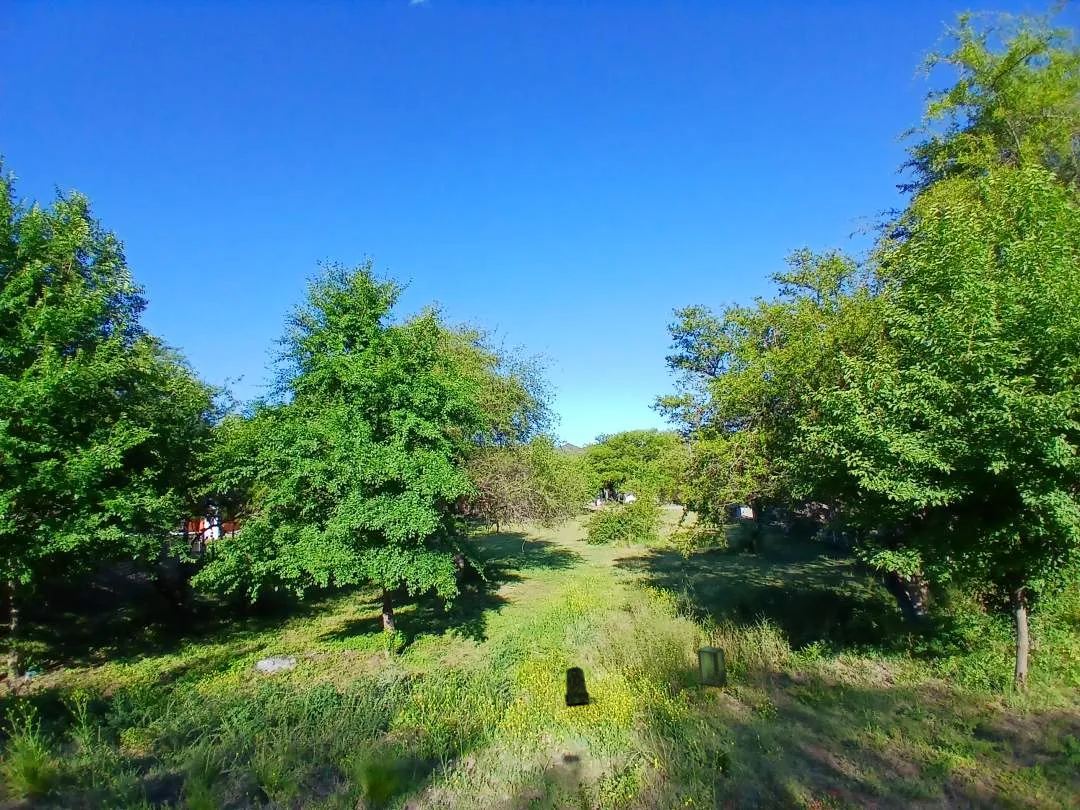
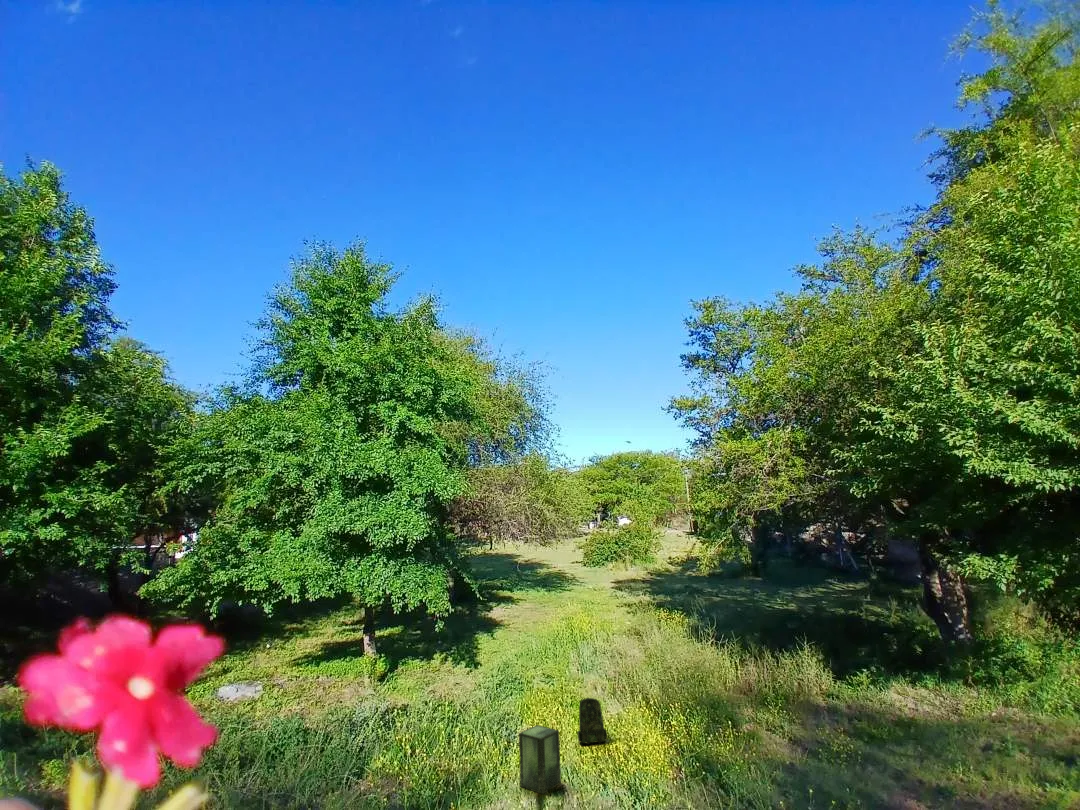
storage box: present [698,646,727,687] -> present [519,725,561,794]

